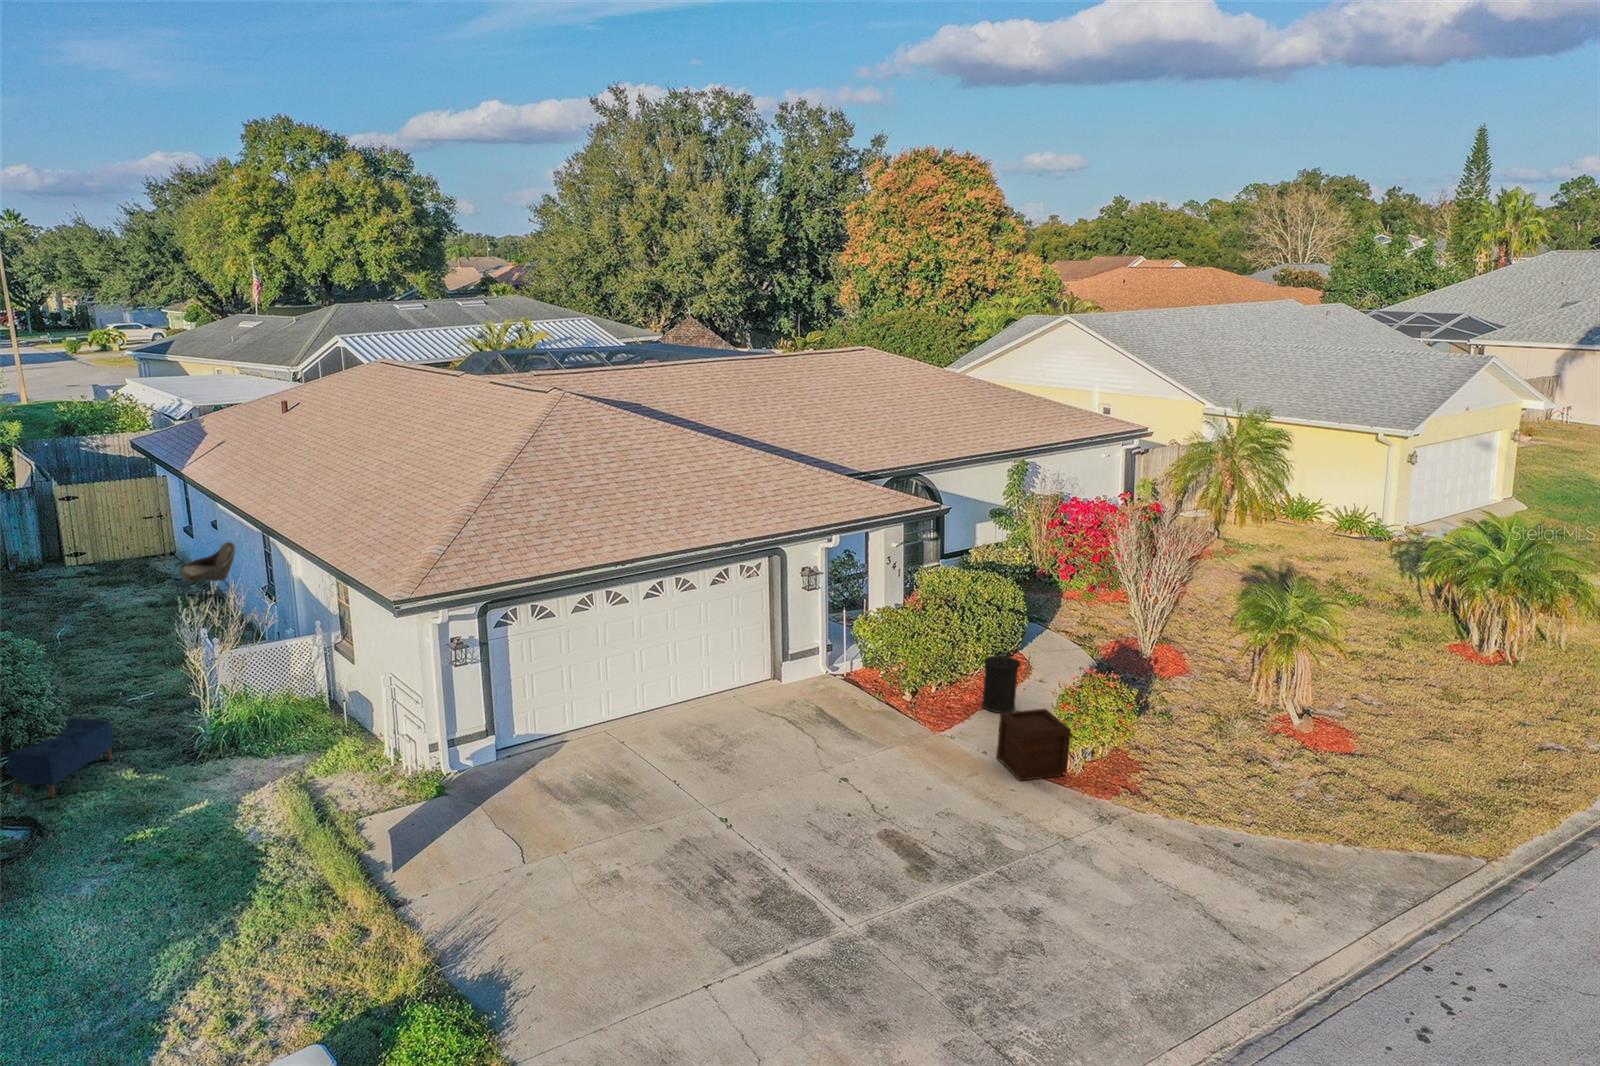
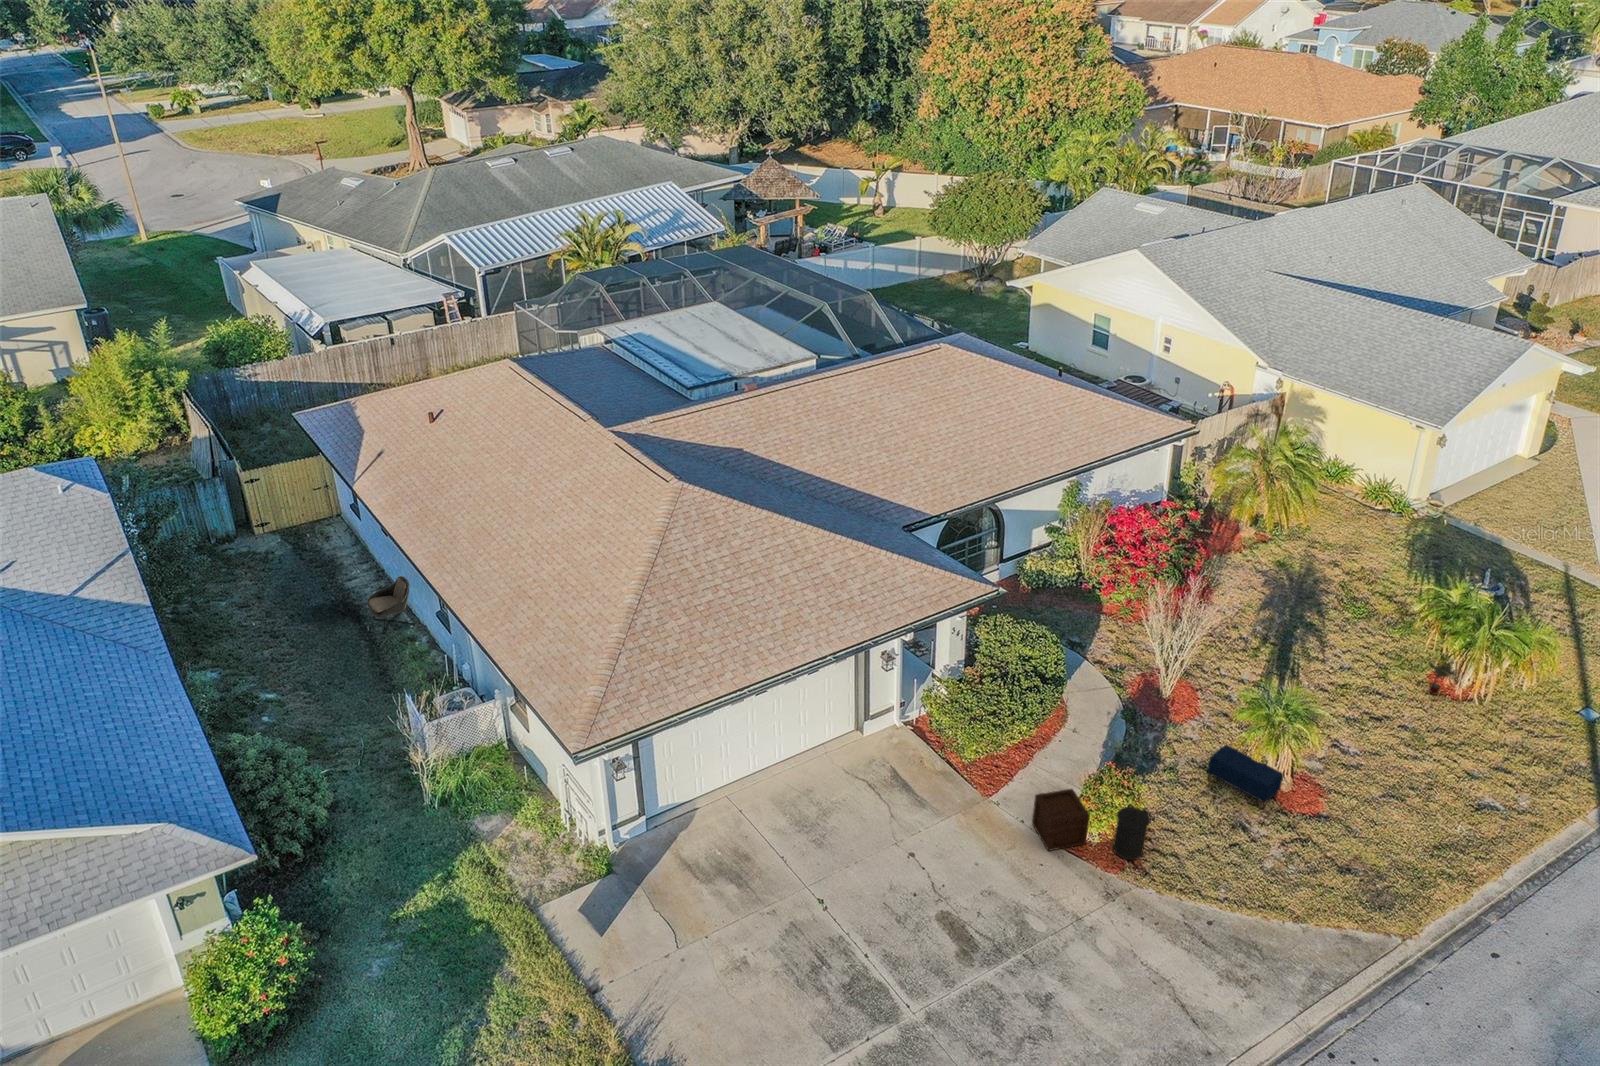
potted tree: none [1441,612,1481,663] -> present [1429,656,1457,694]
trash can: present [982,653,1021,713] -> present [1113,807,1150,860]
bench: present [8,718,114,798] -> present [1207,745,1283,809]

